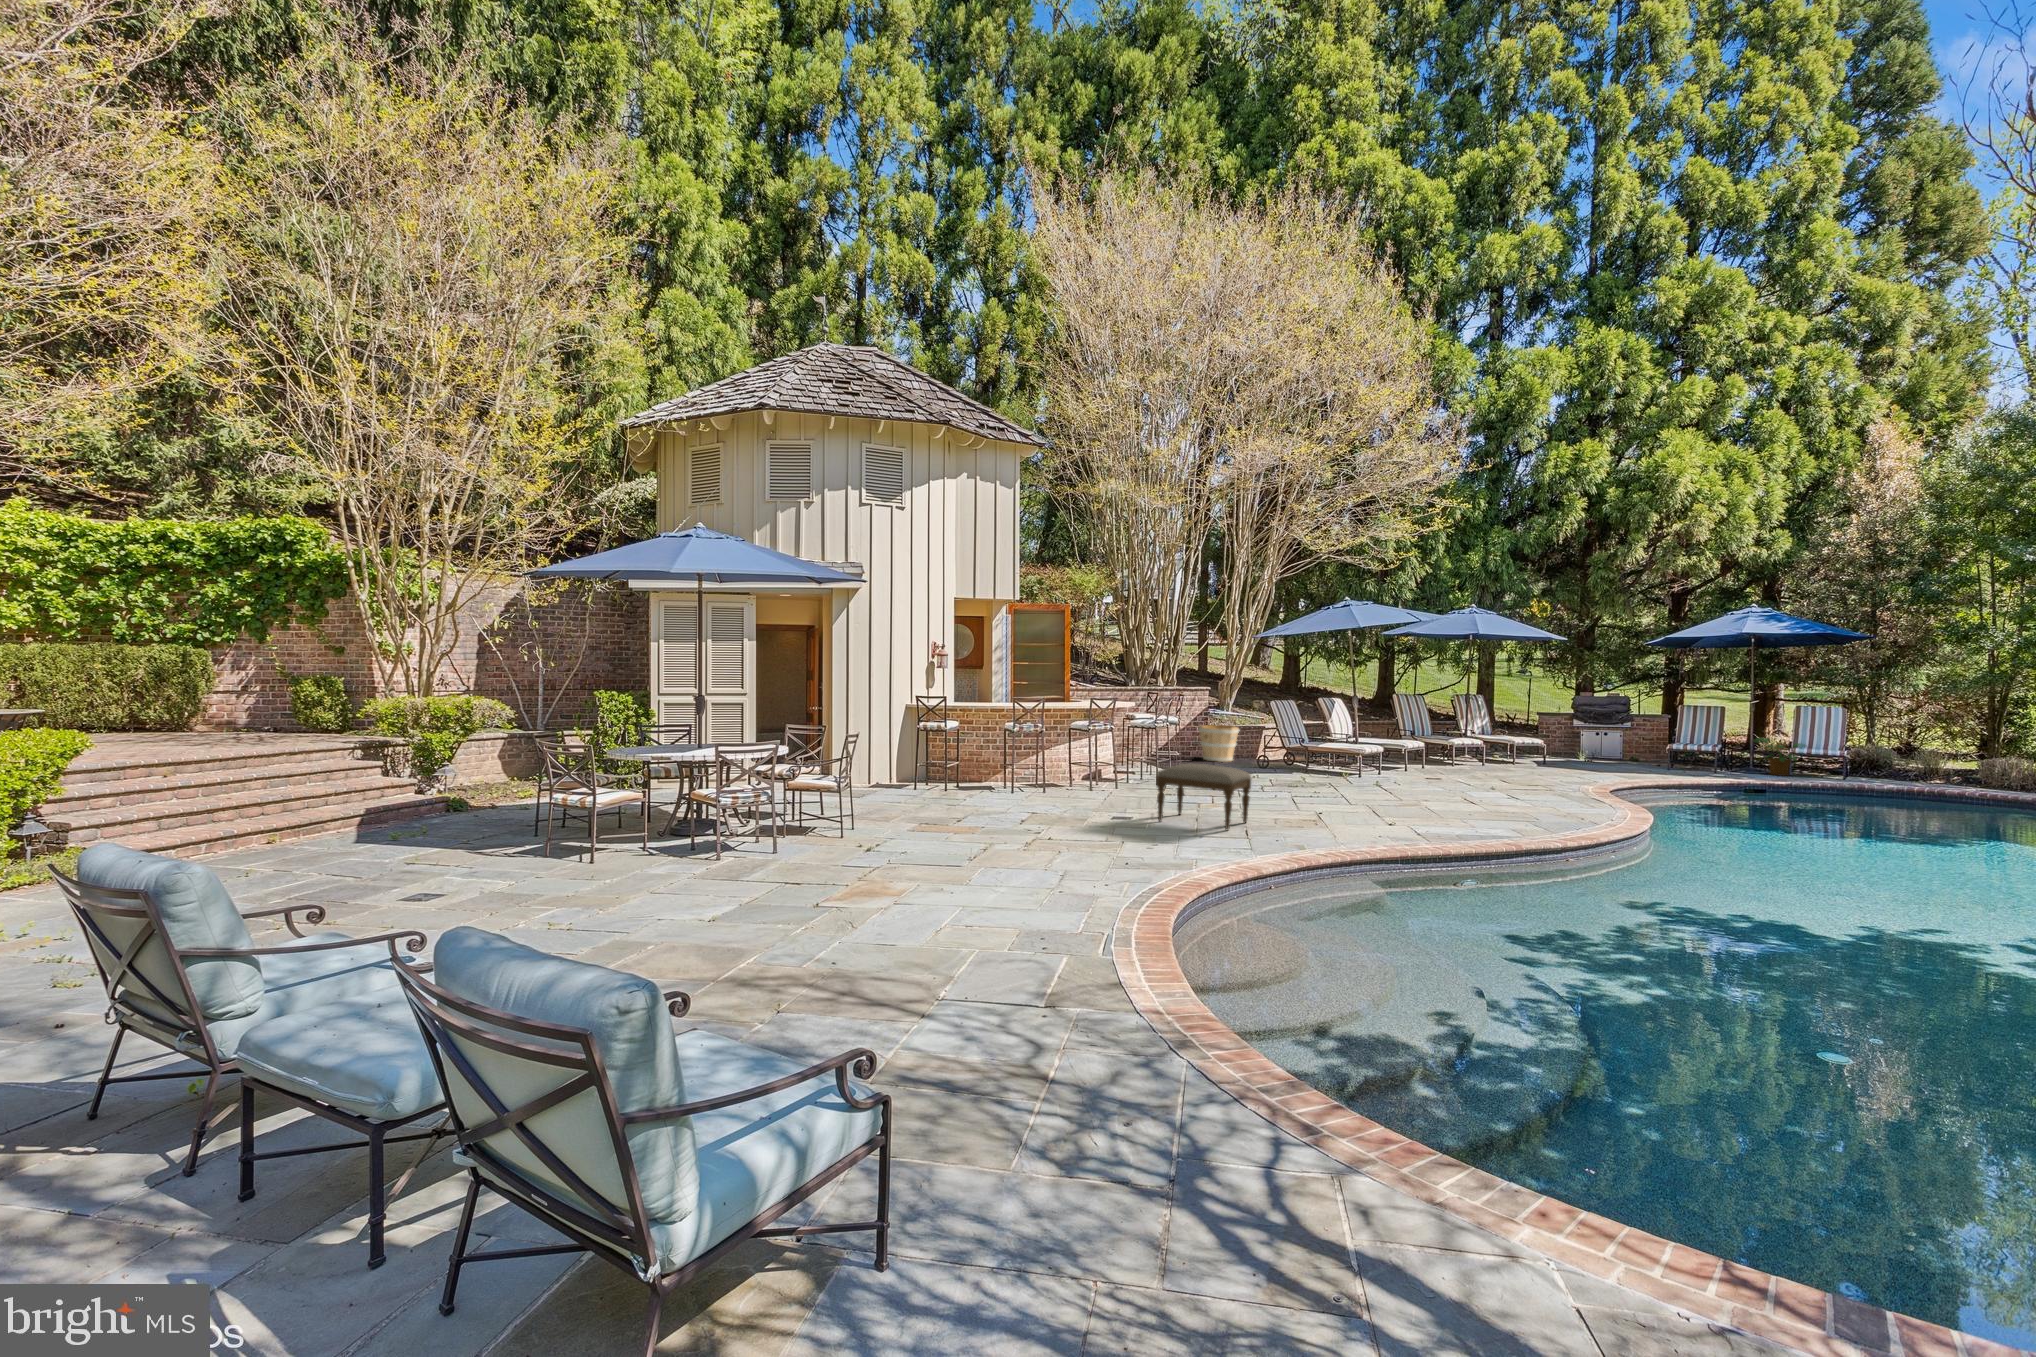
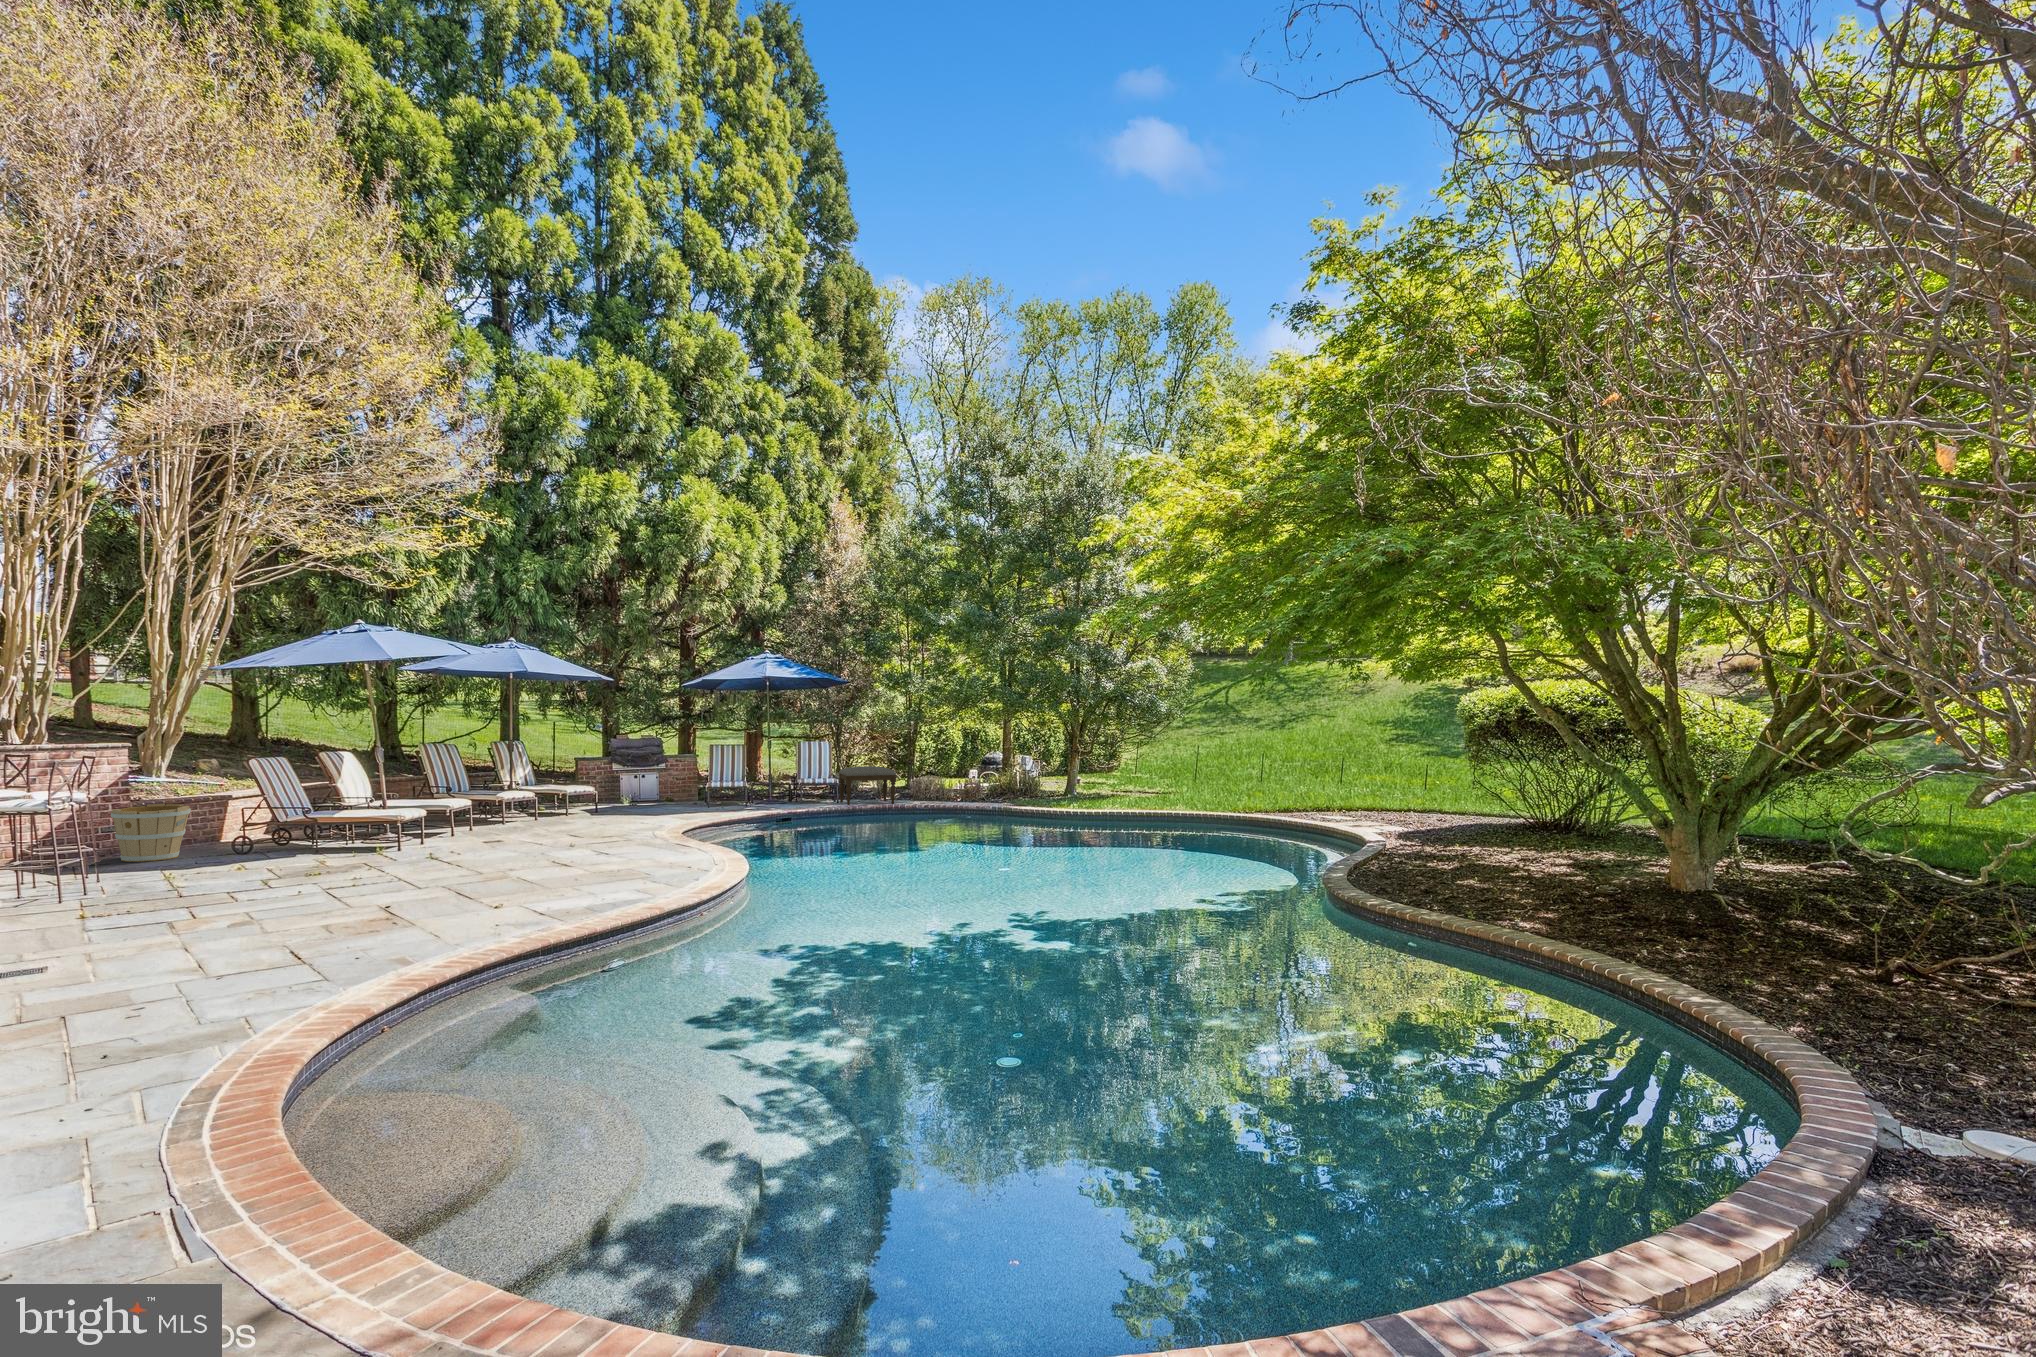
potted plant: present [1754,738,1806,776] -> none [771,764,812,796]
ottoman: present [1156,764,1251,830] -> present [839,766,896,805]

